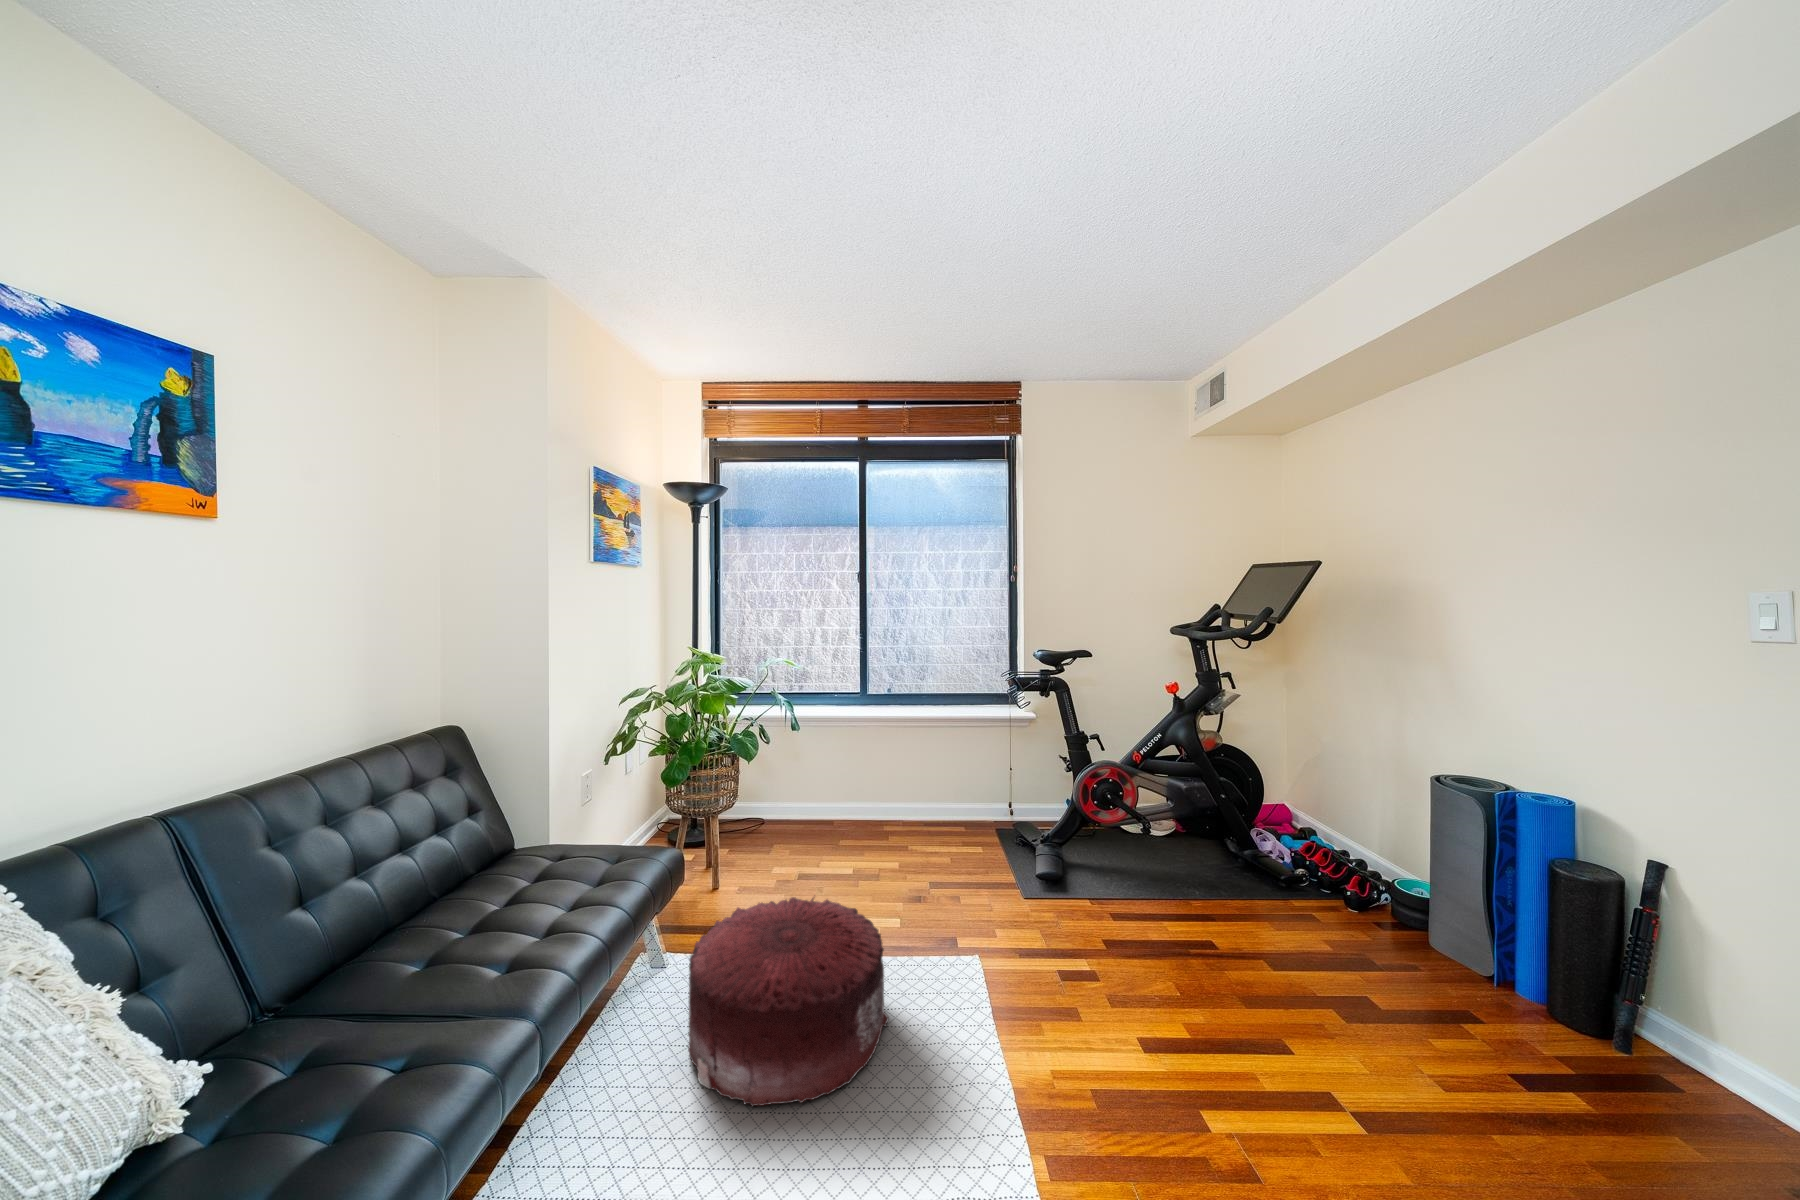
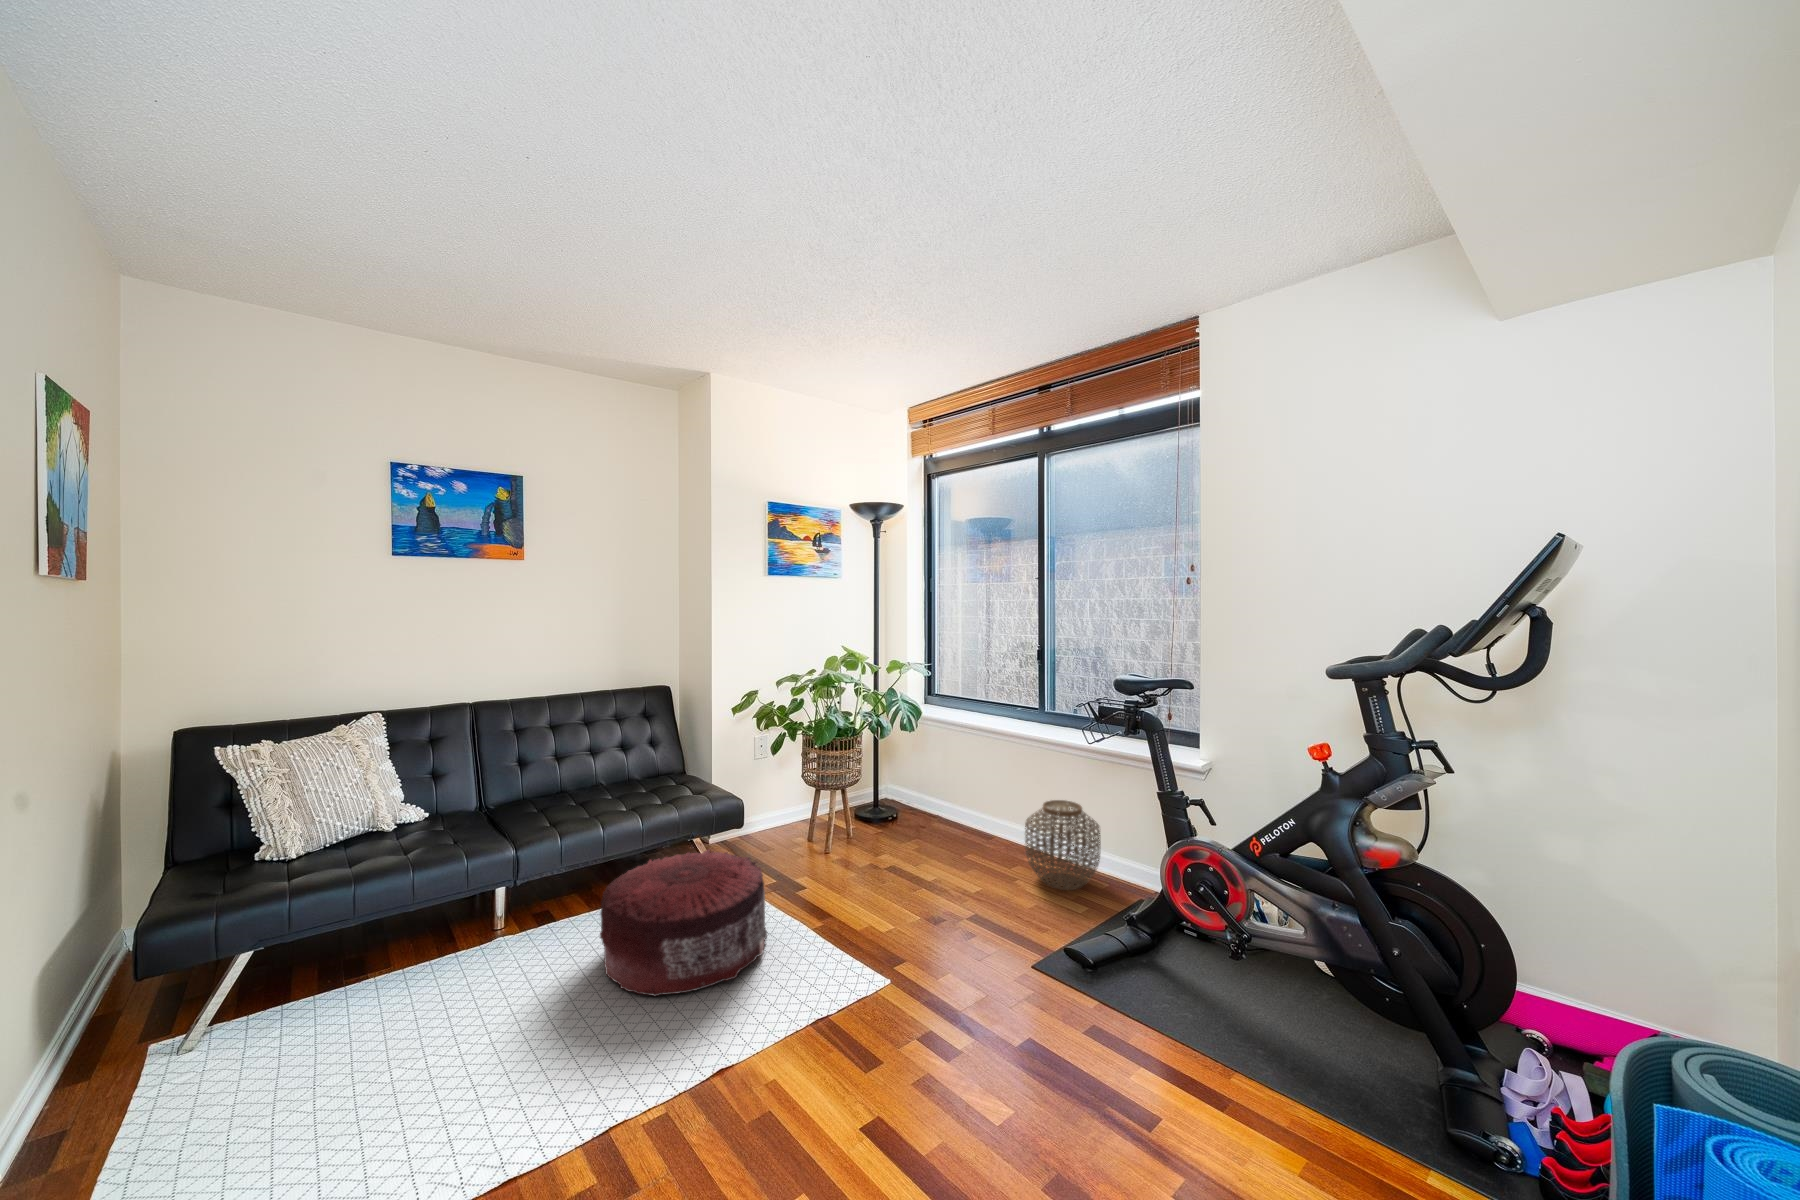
woven basket: none [914,765,976,840] -> present [1025,800,1101,890]

